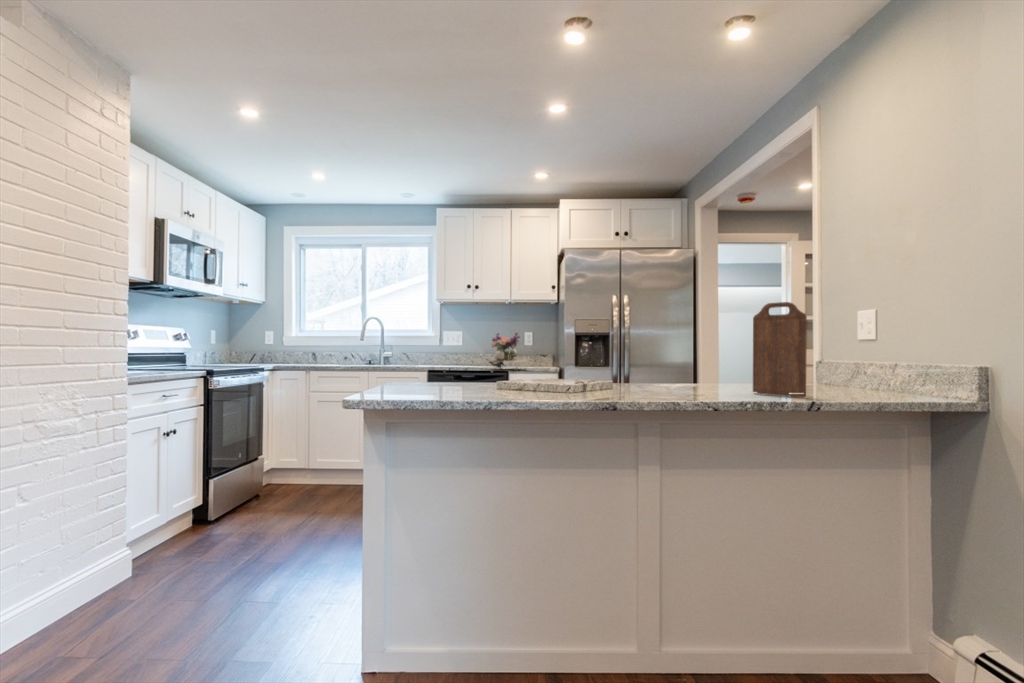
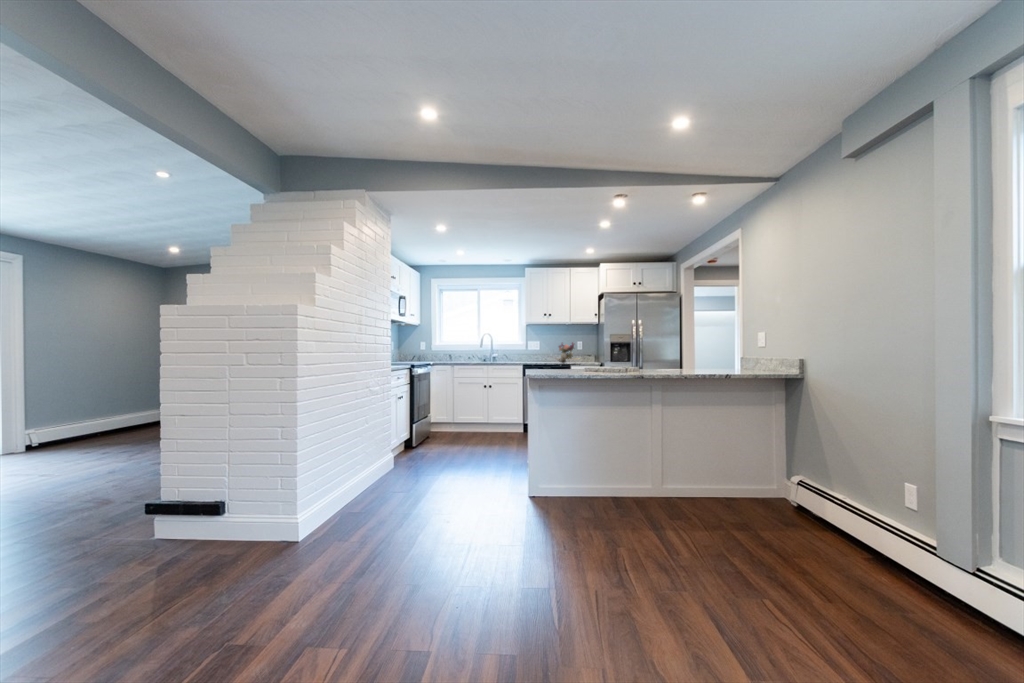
cutting board: present [753,302,807,398] -> none [707,329,732,374]

